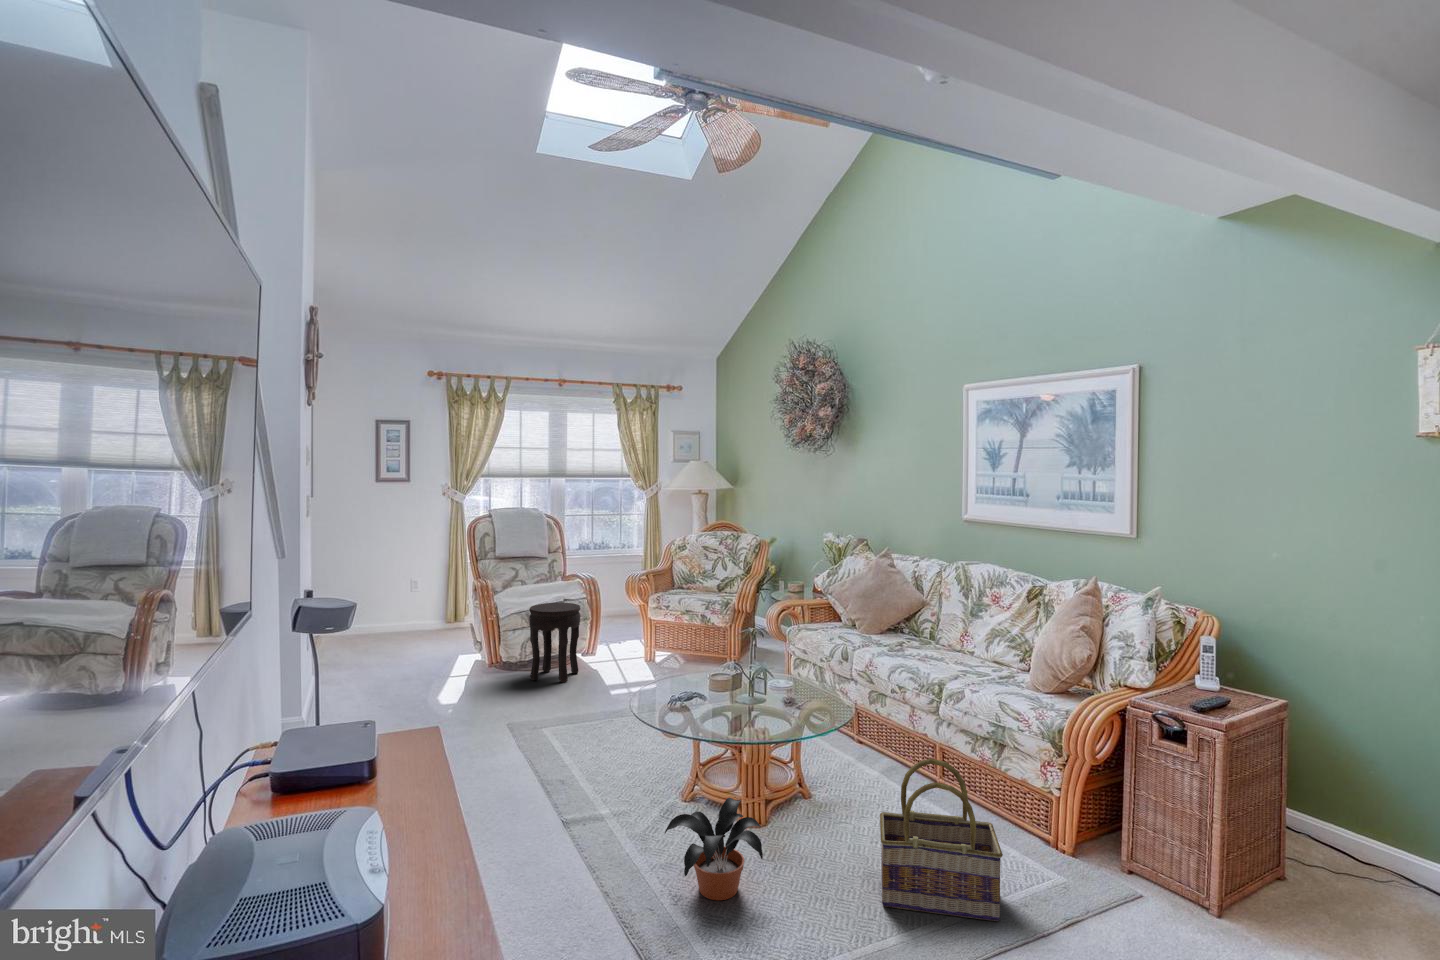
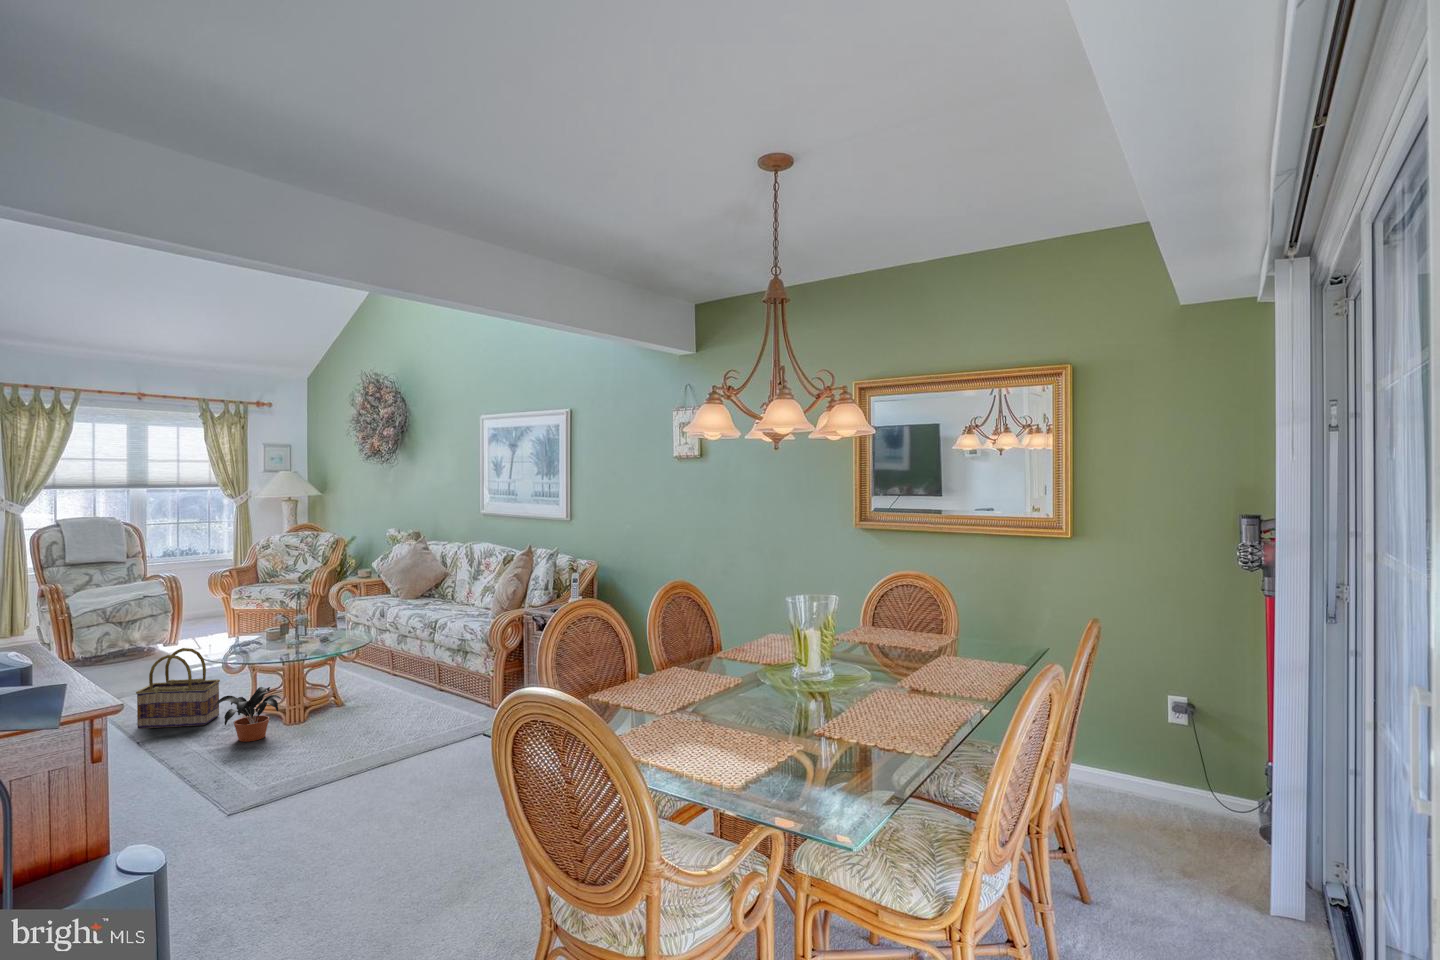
side table: present [529,603,581,682] -> none [106,599,160,667]
basket: present [880,759,1003,921] -> present [136,648,220,729]

